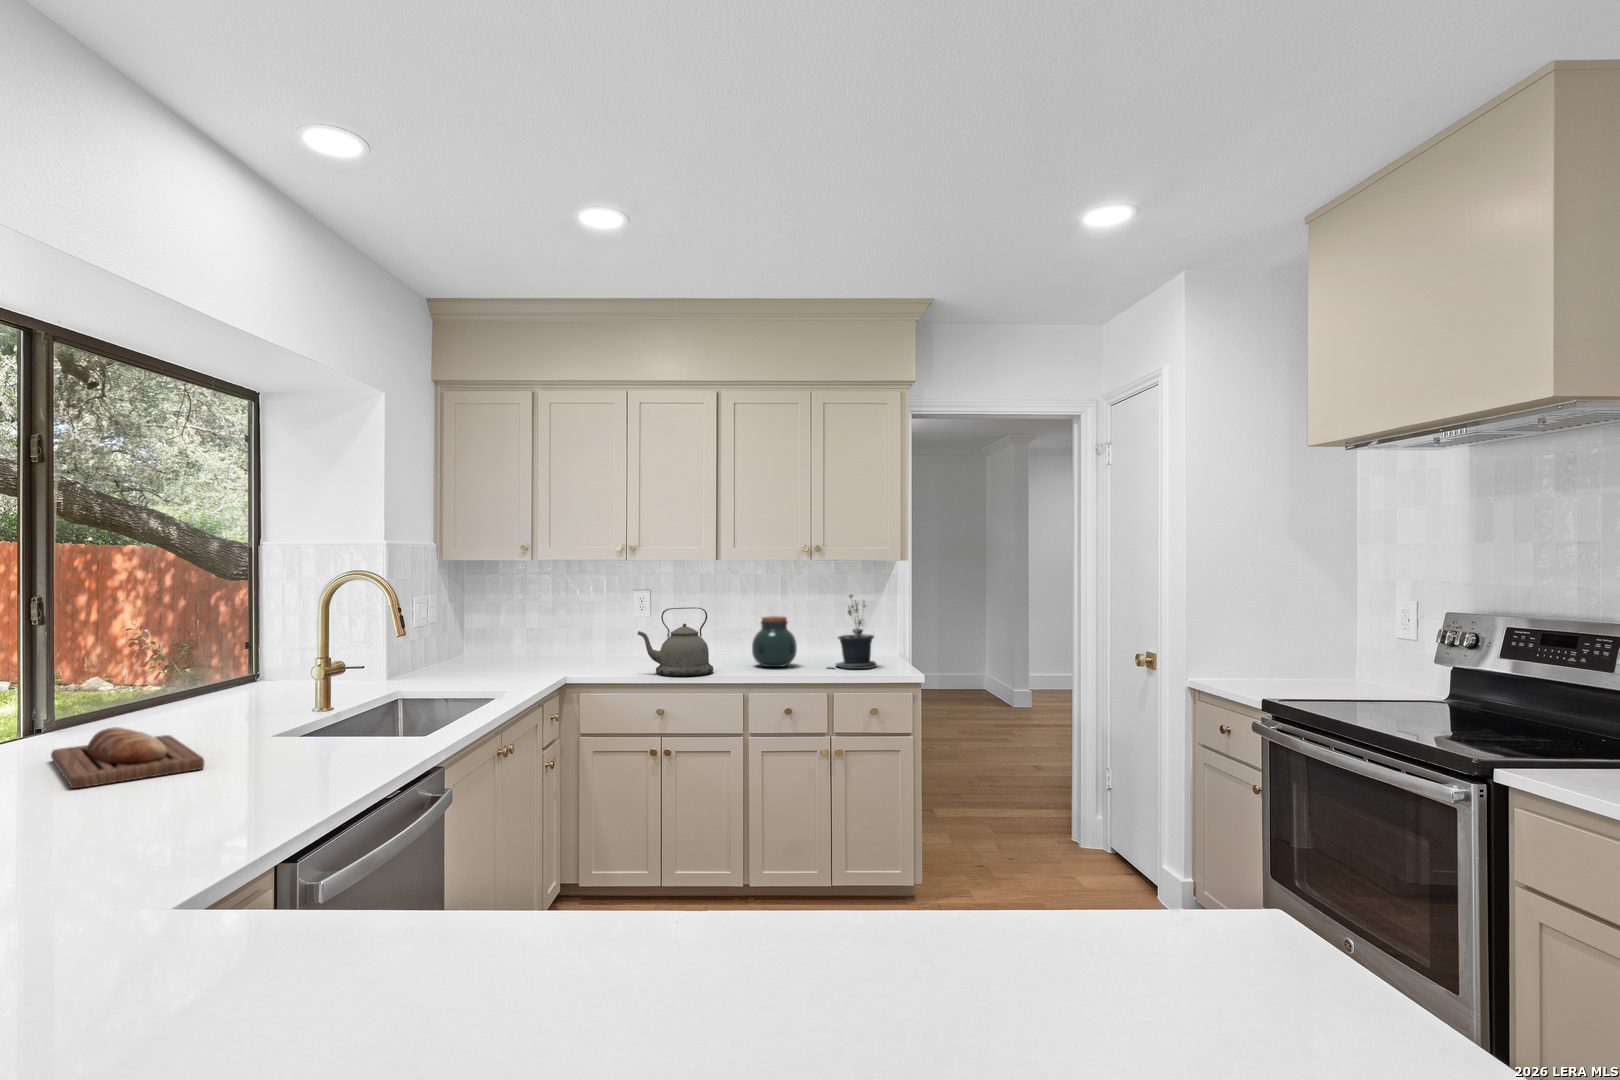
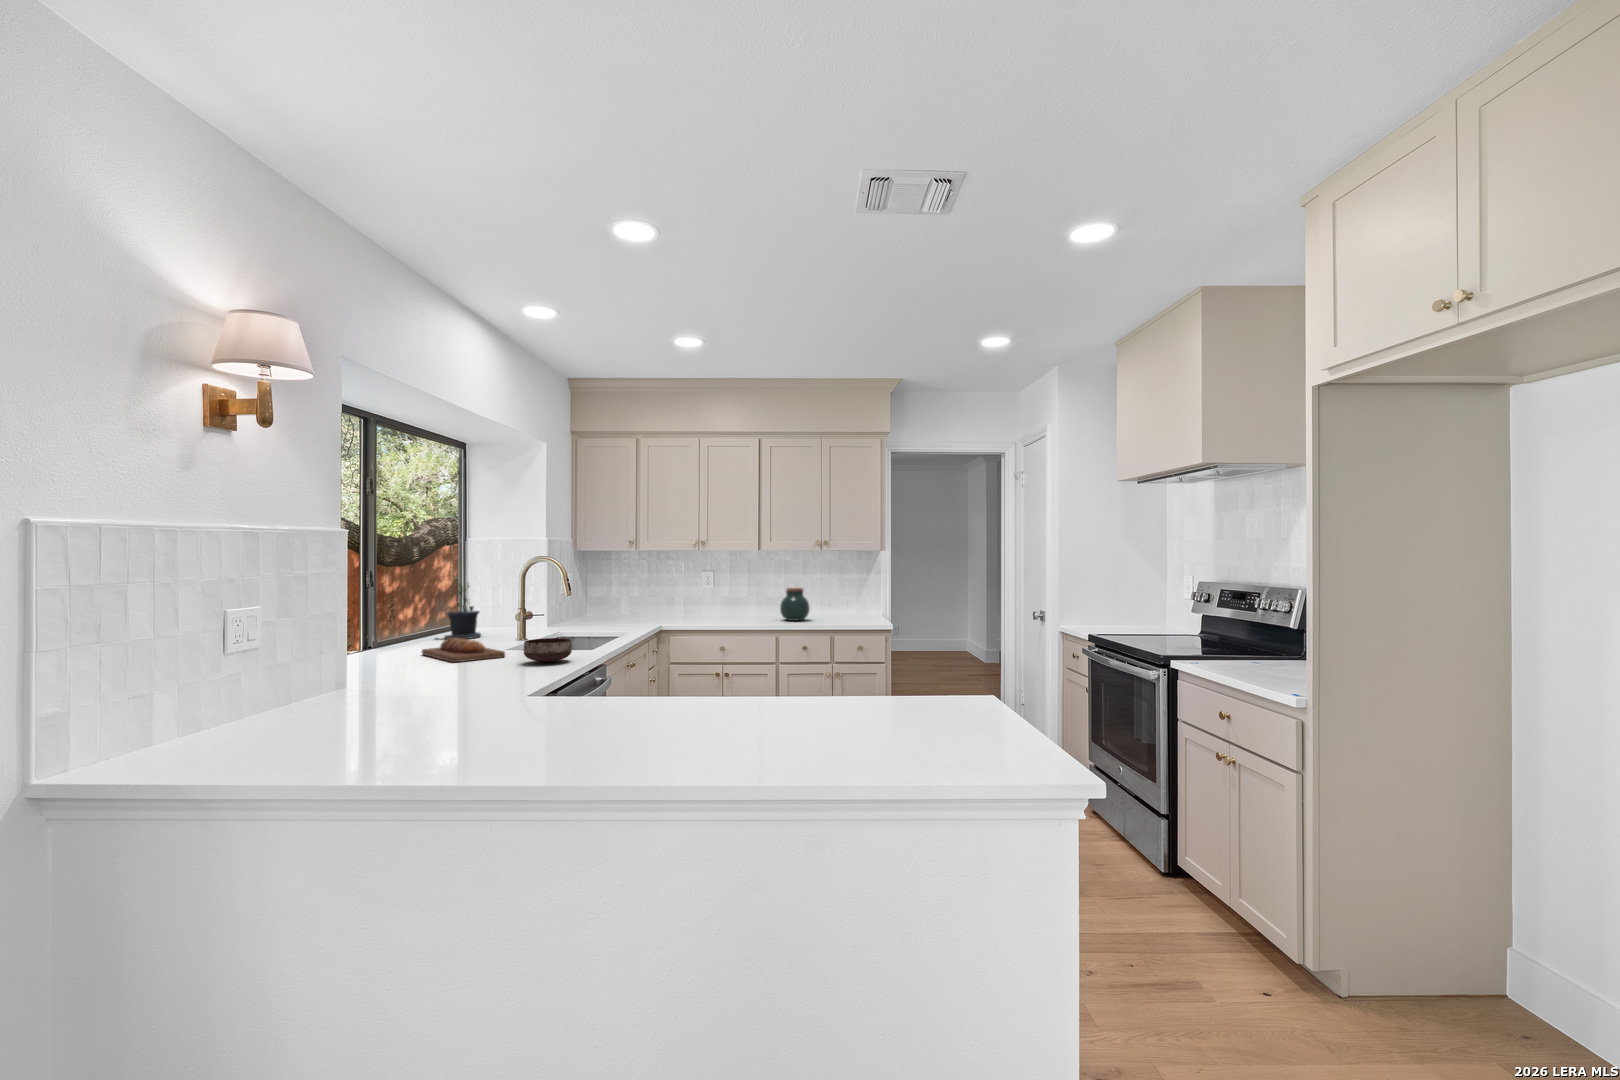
potted plant: present [836,595,876,669] -> present [444,577,481,639]
kettle: present [638,607,713,676] -> none [707,581,755,625]
bowl: none [212,734,324,790] -> present [524,638,572,662]

